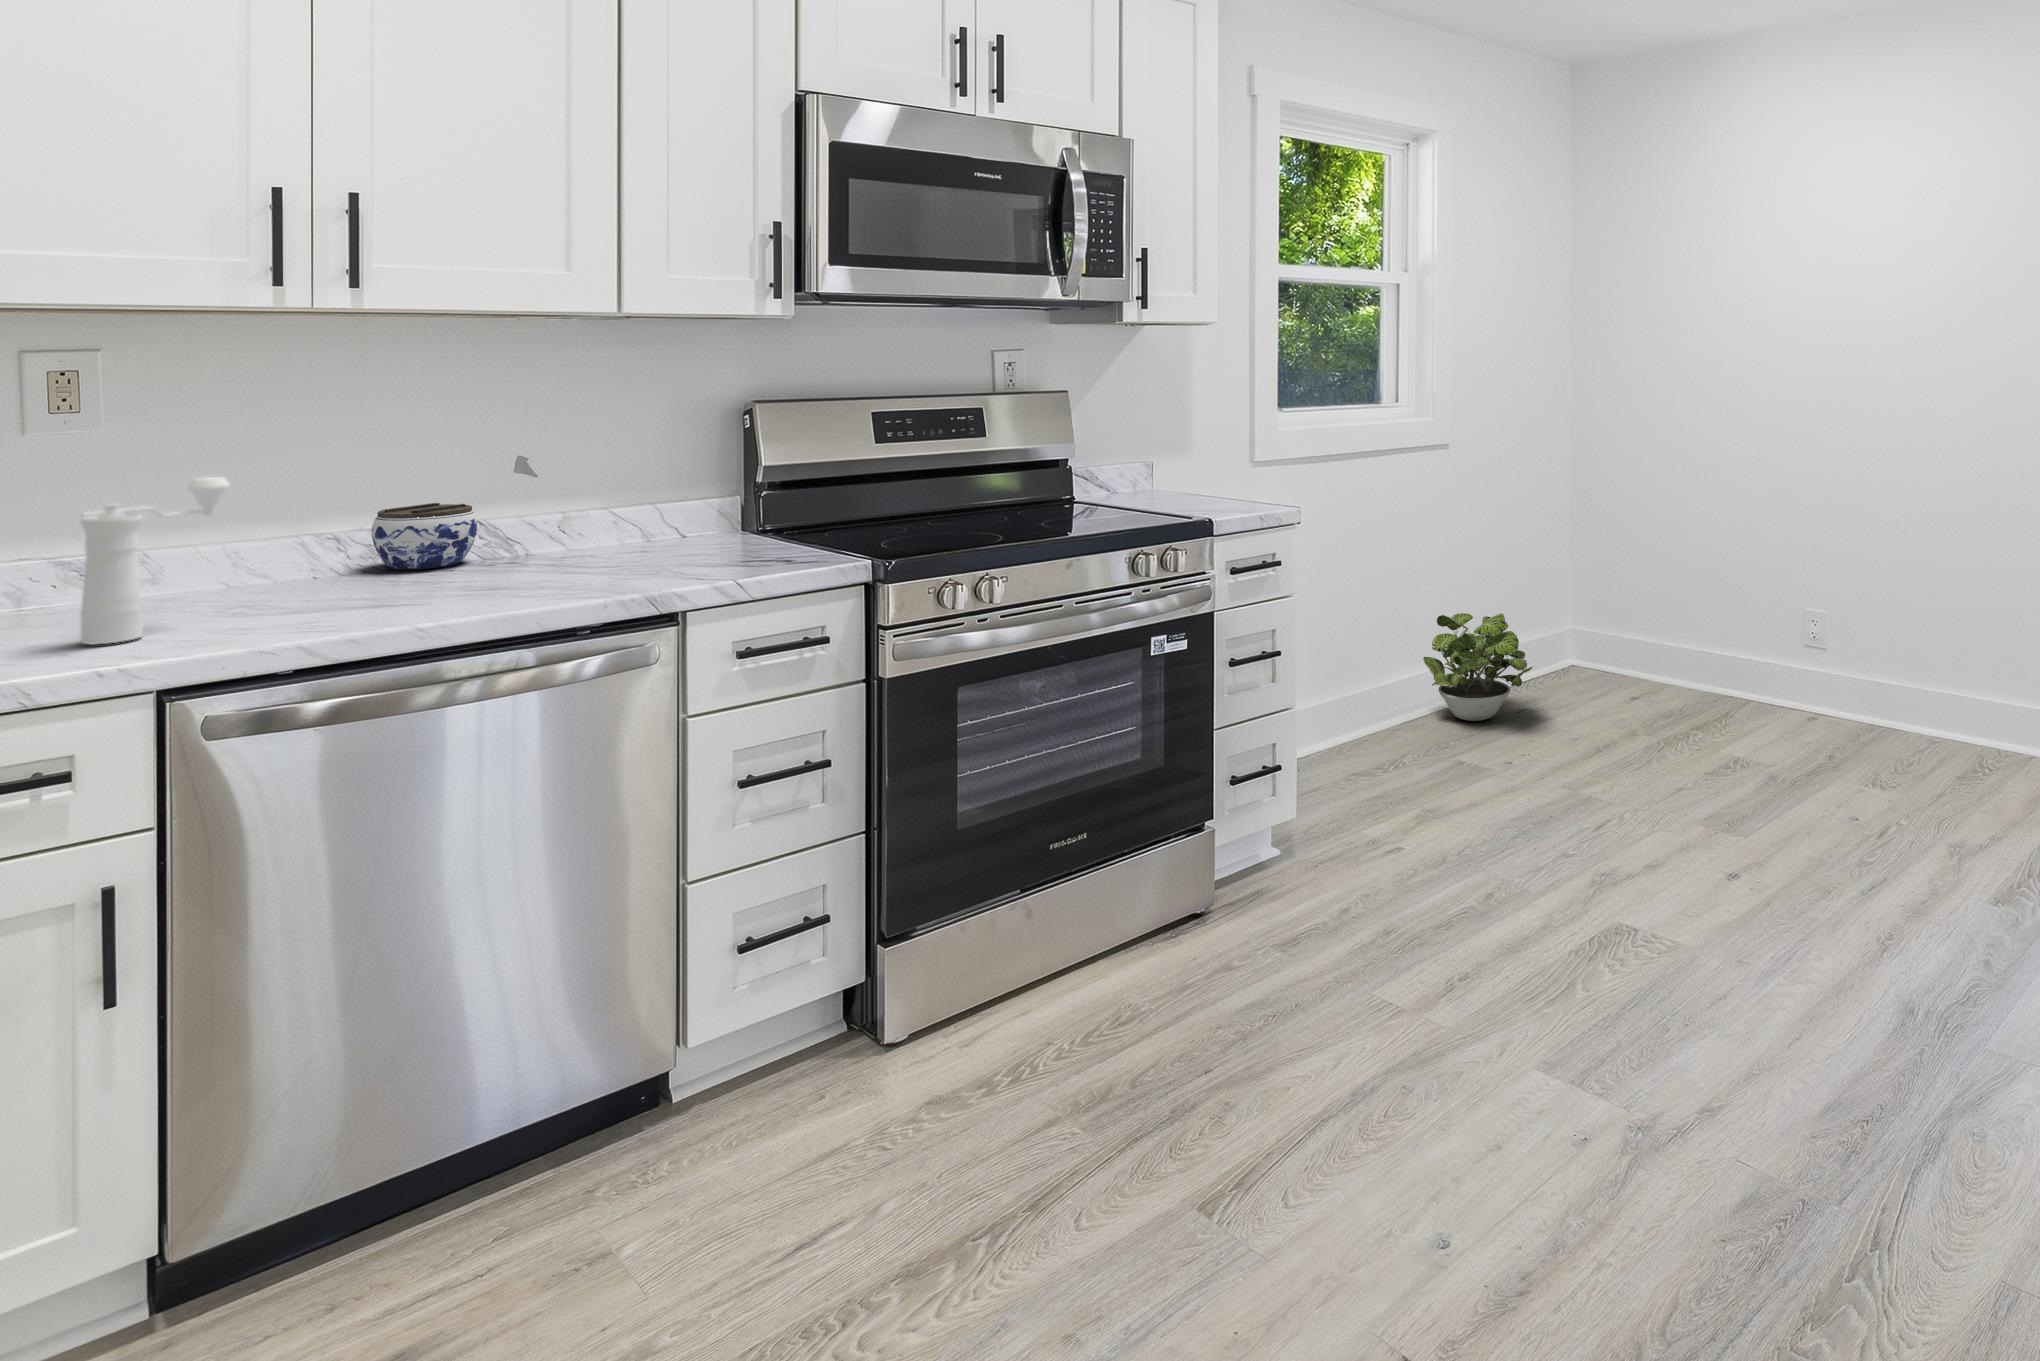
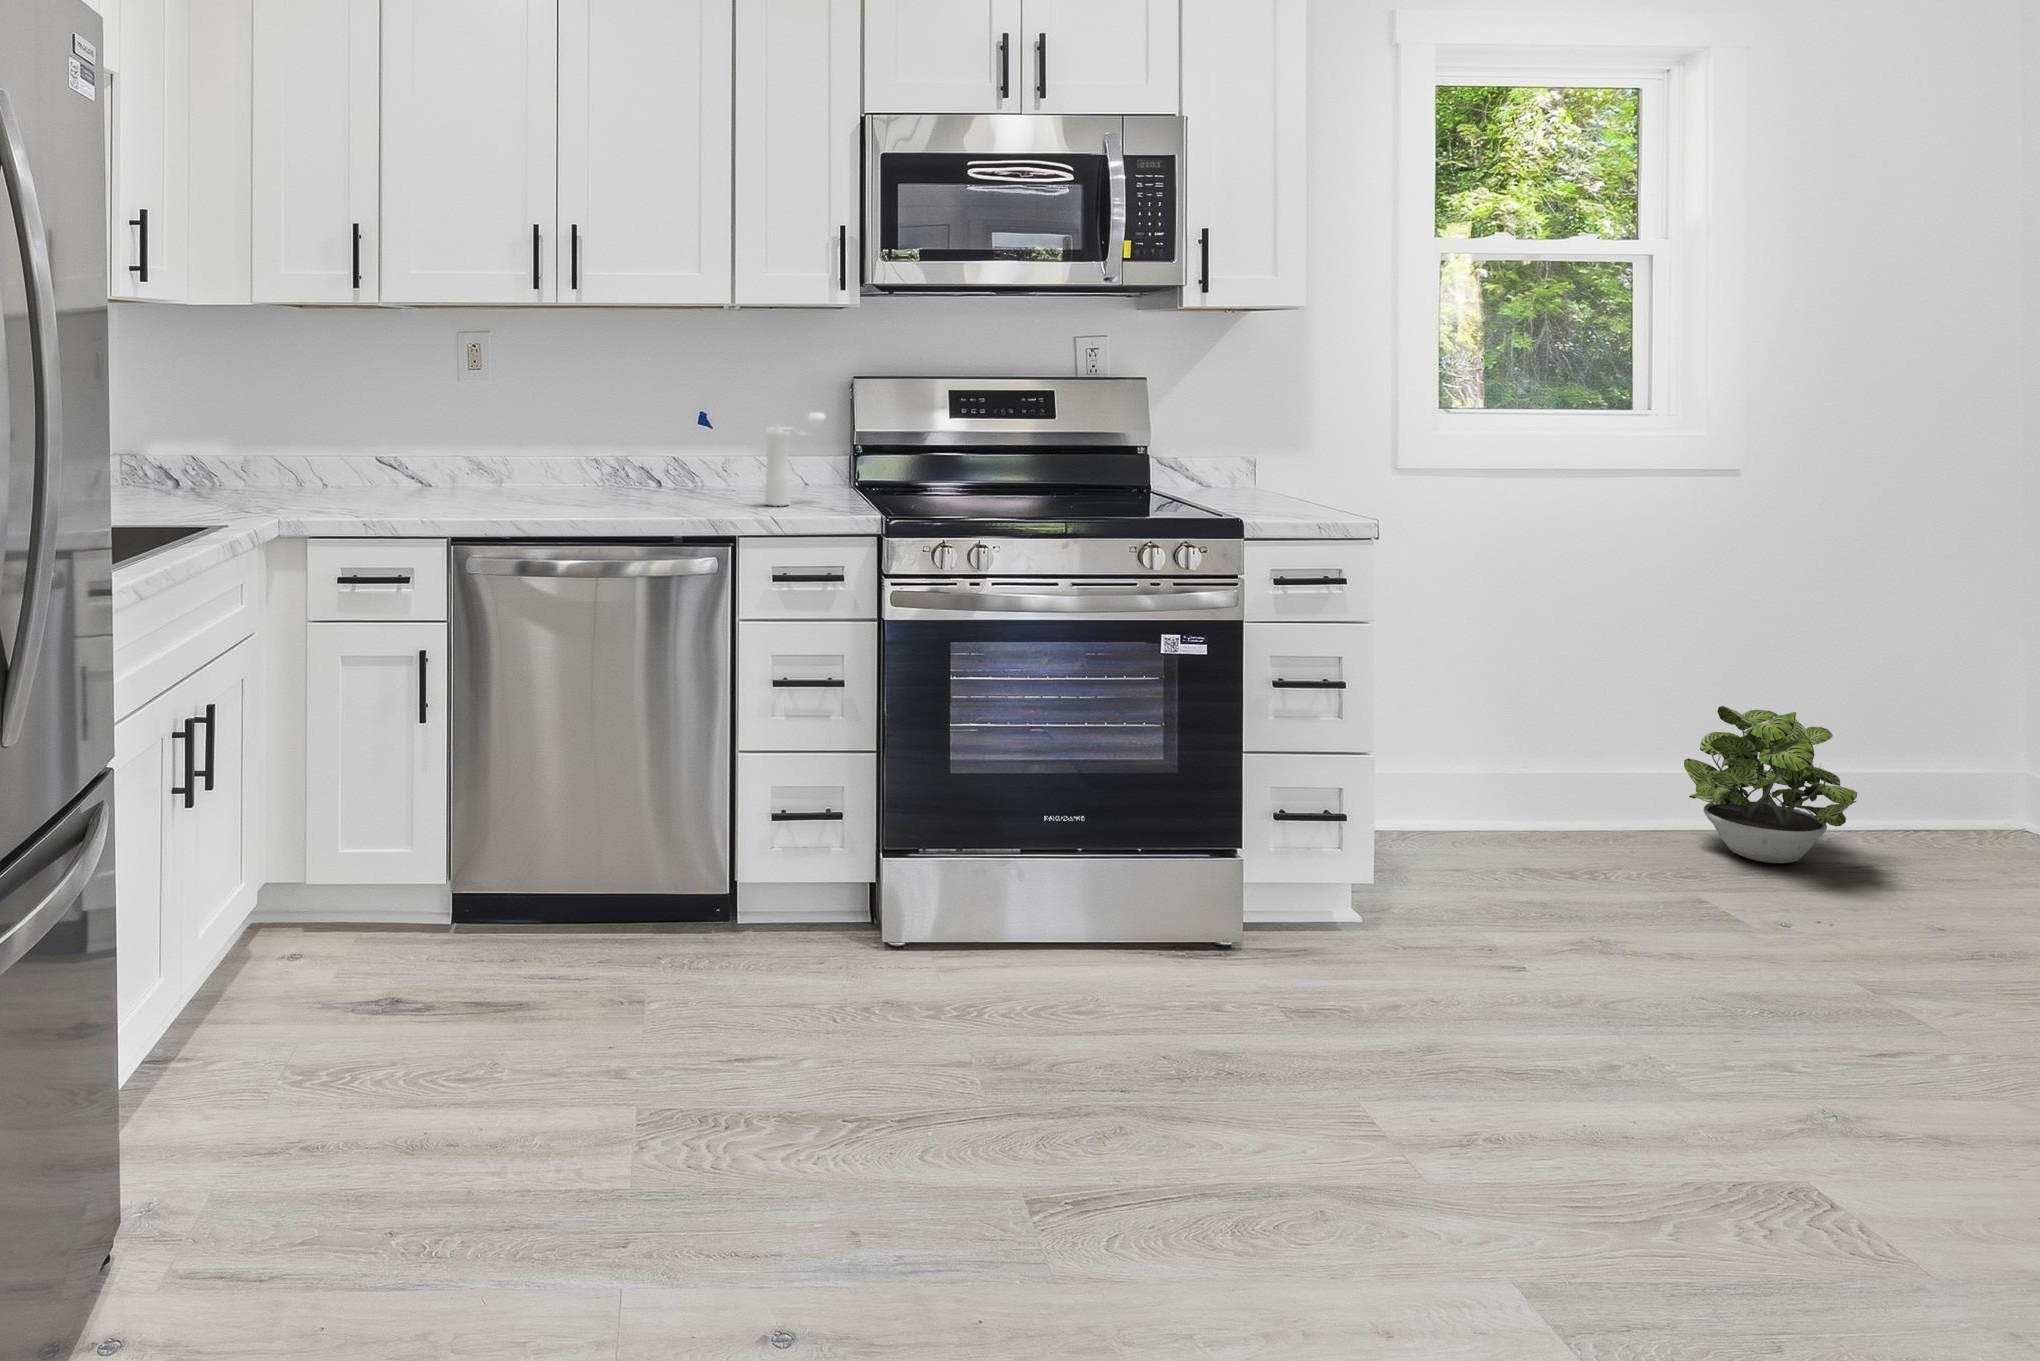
pepper mill: present [80,477,229,645] -> present [765,413,825,506]
jar: present [372,503,478,569] -> none [611,450,669,495]

